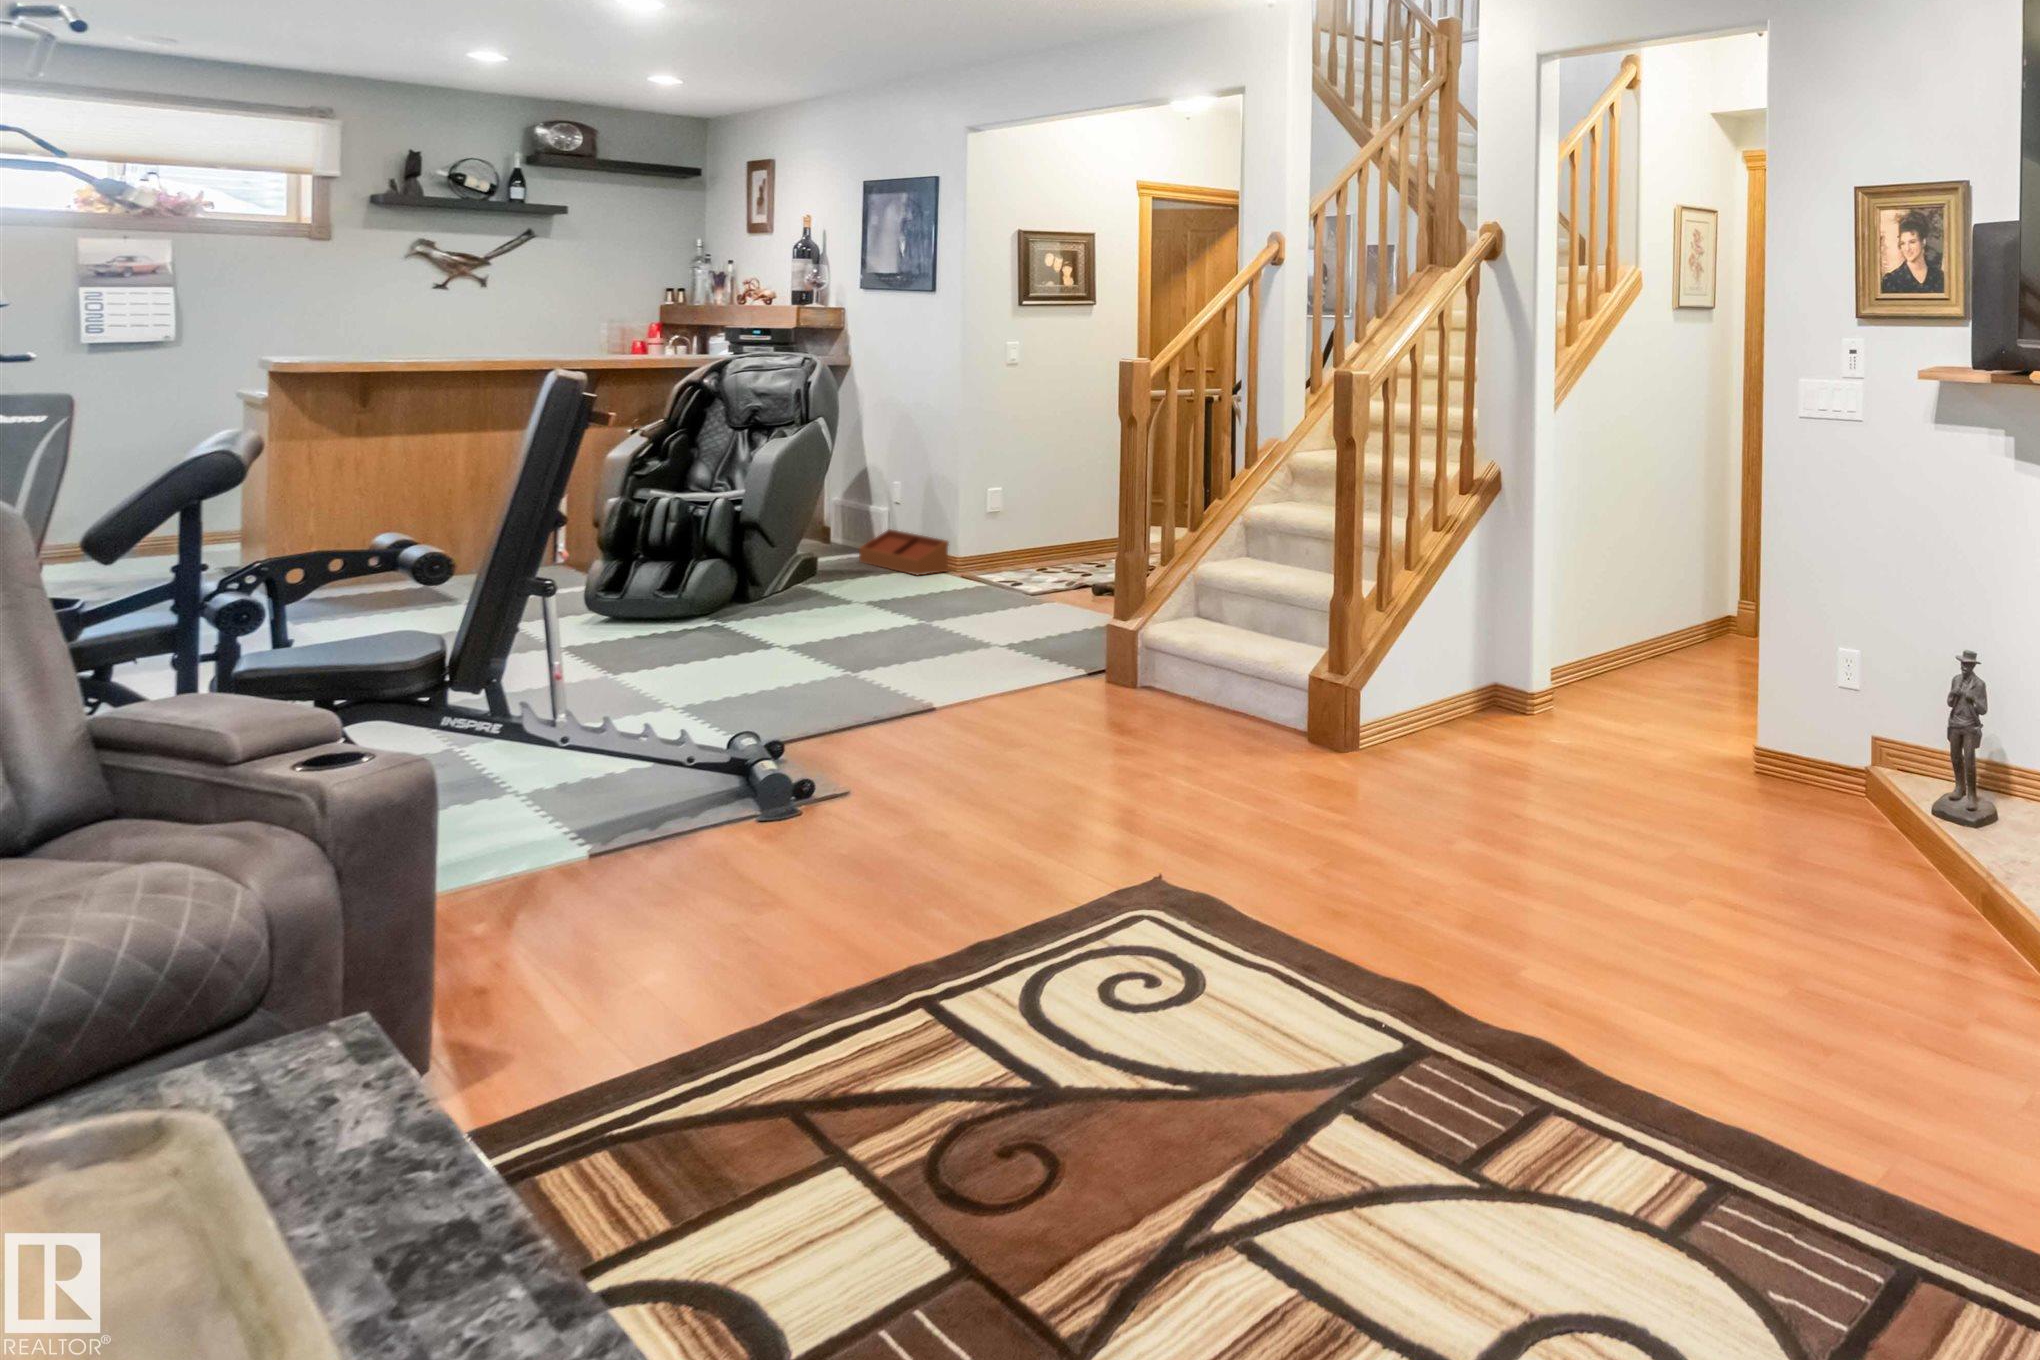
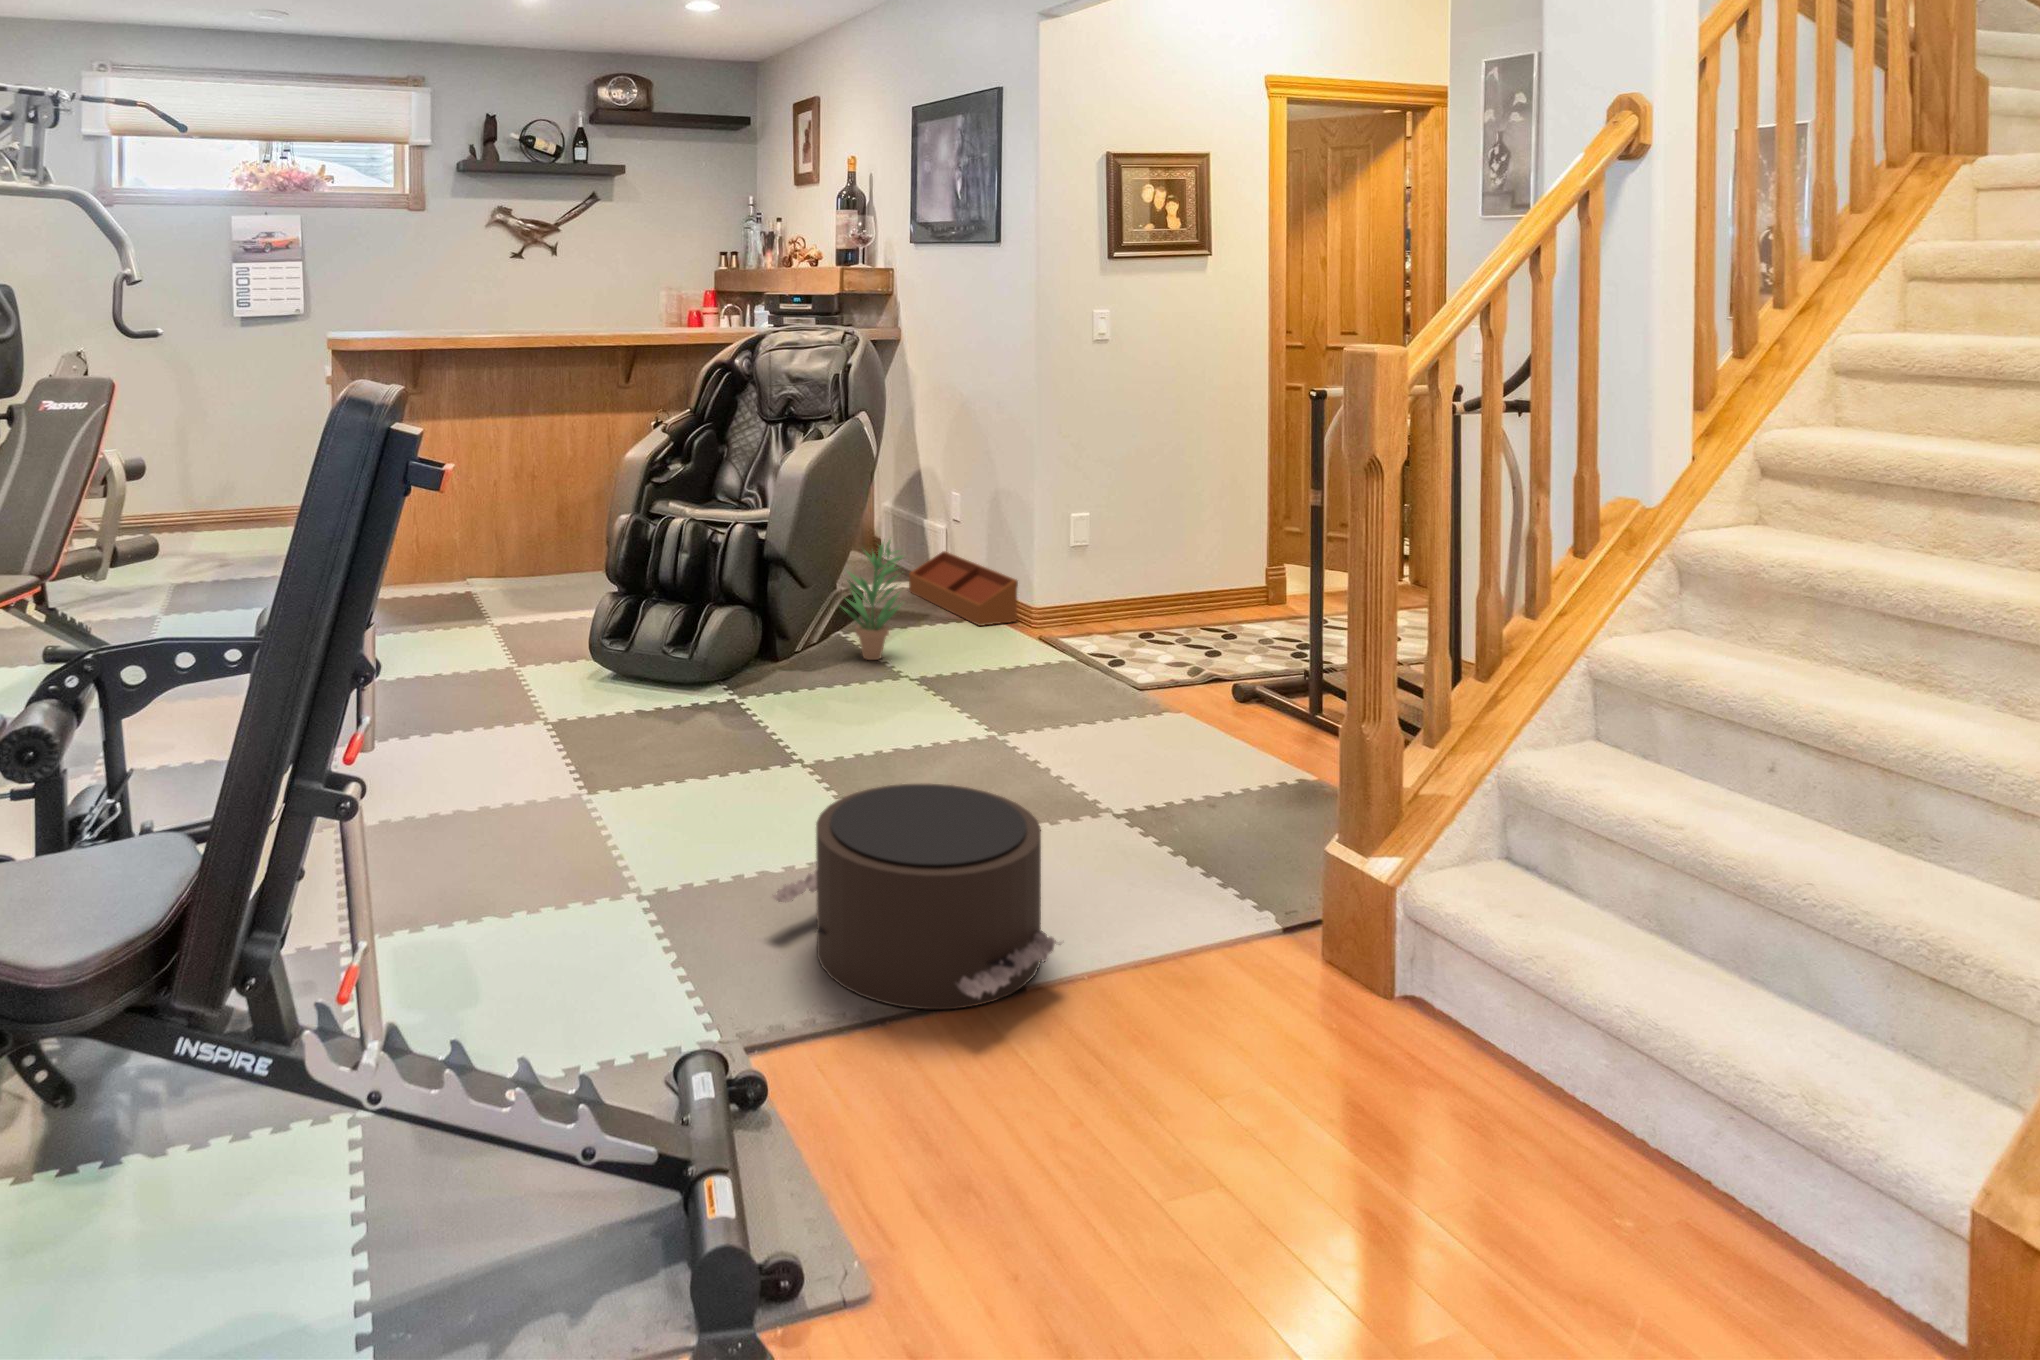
potted plant: none [801,506,859,598] -> present [840,541,902,660]
pouf: none [772,616,955,718] -> present [772,784,1063,1009]

